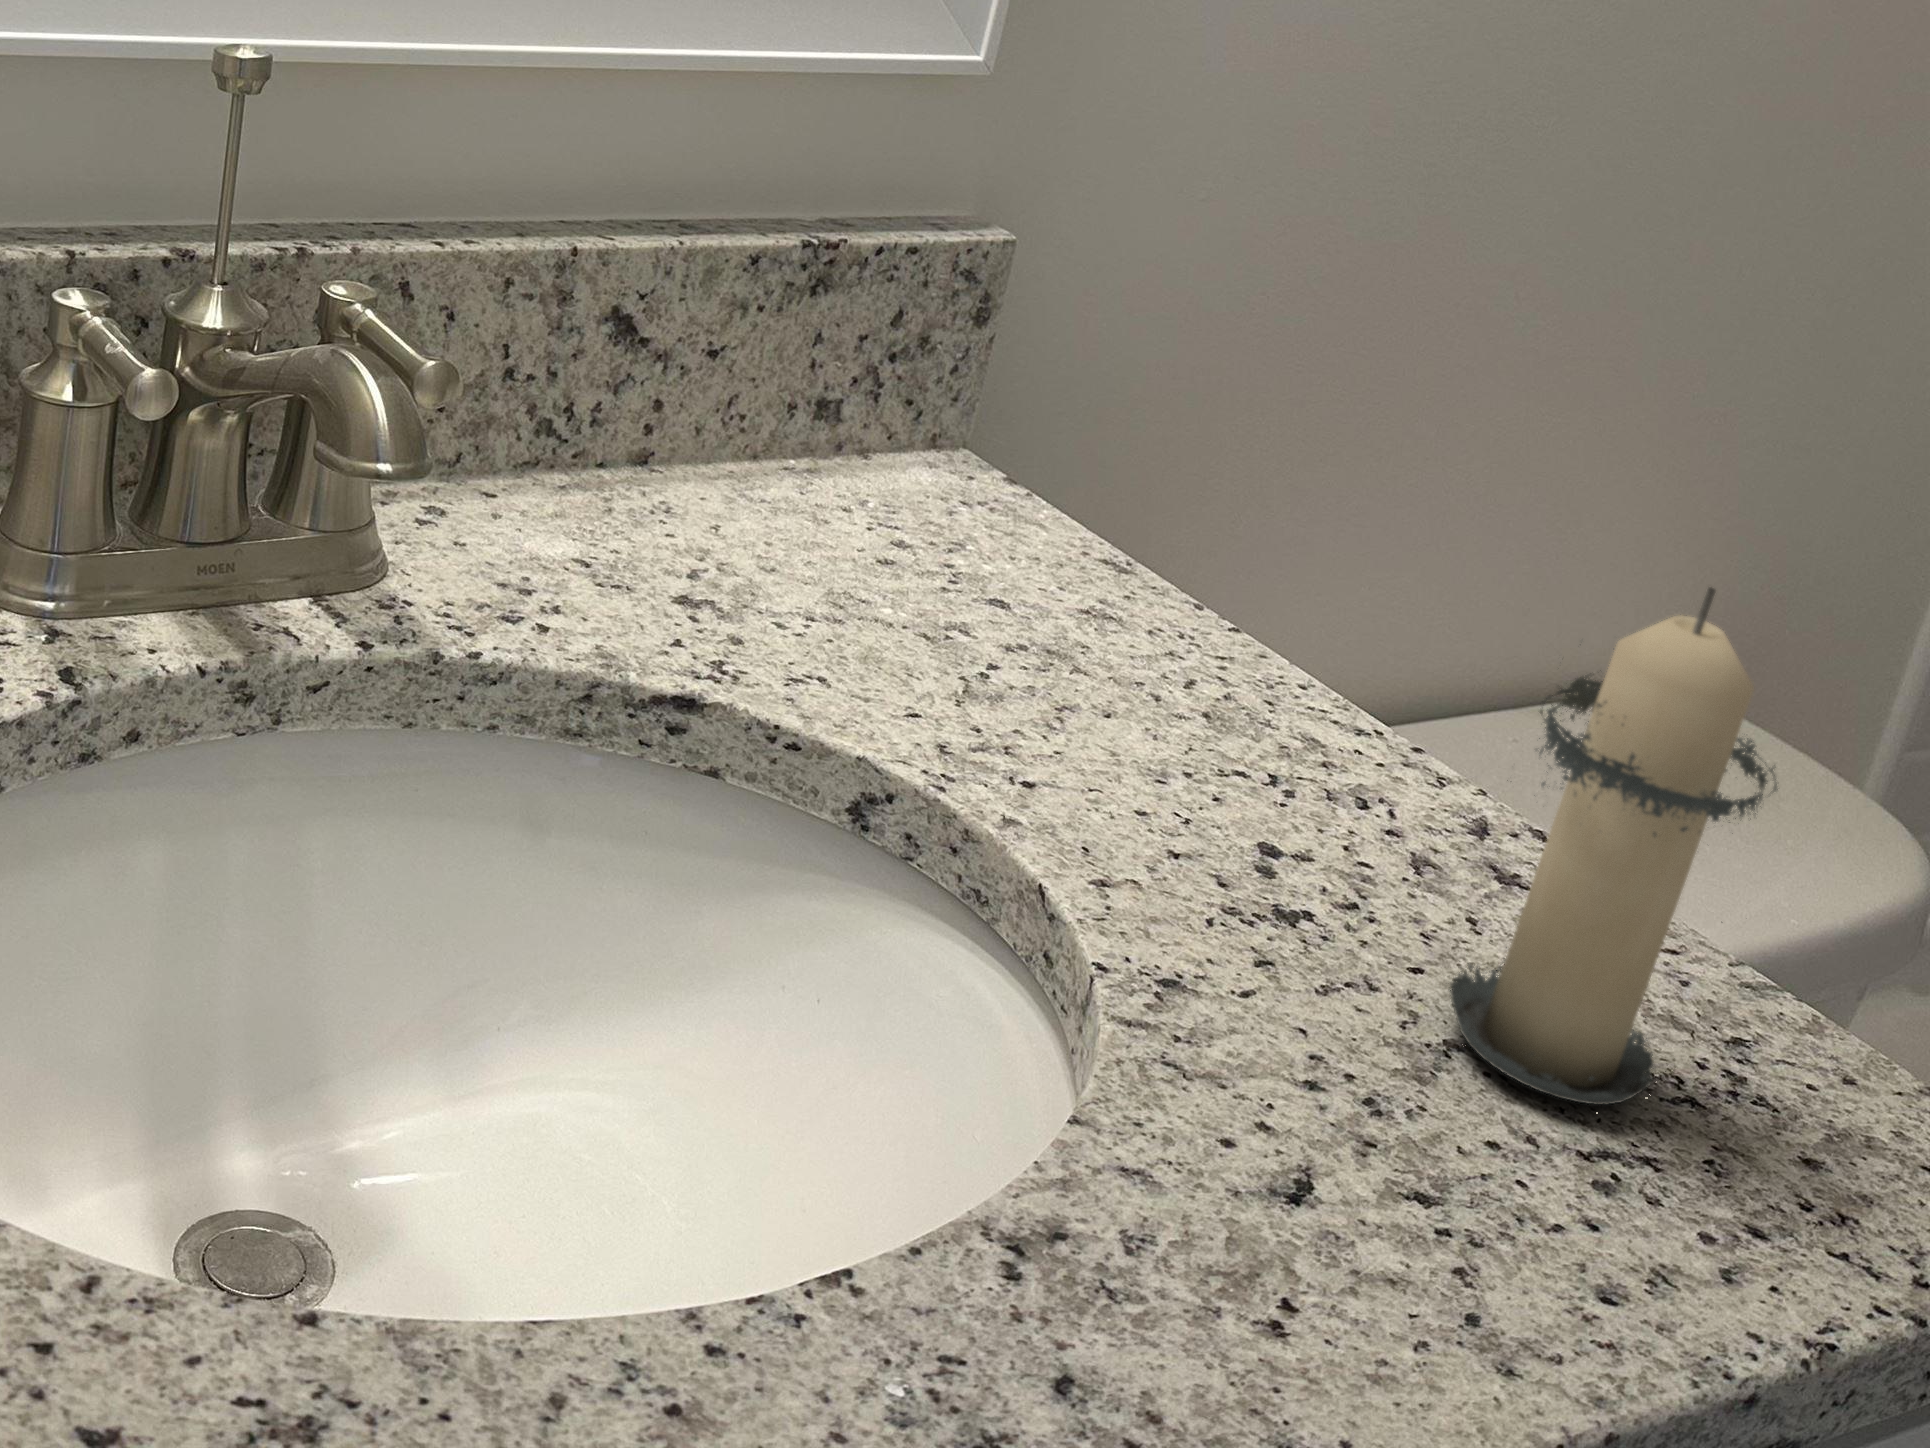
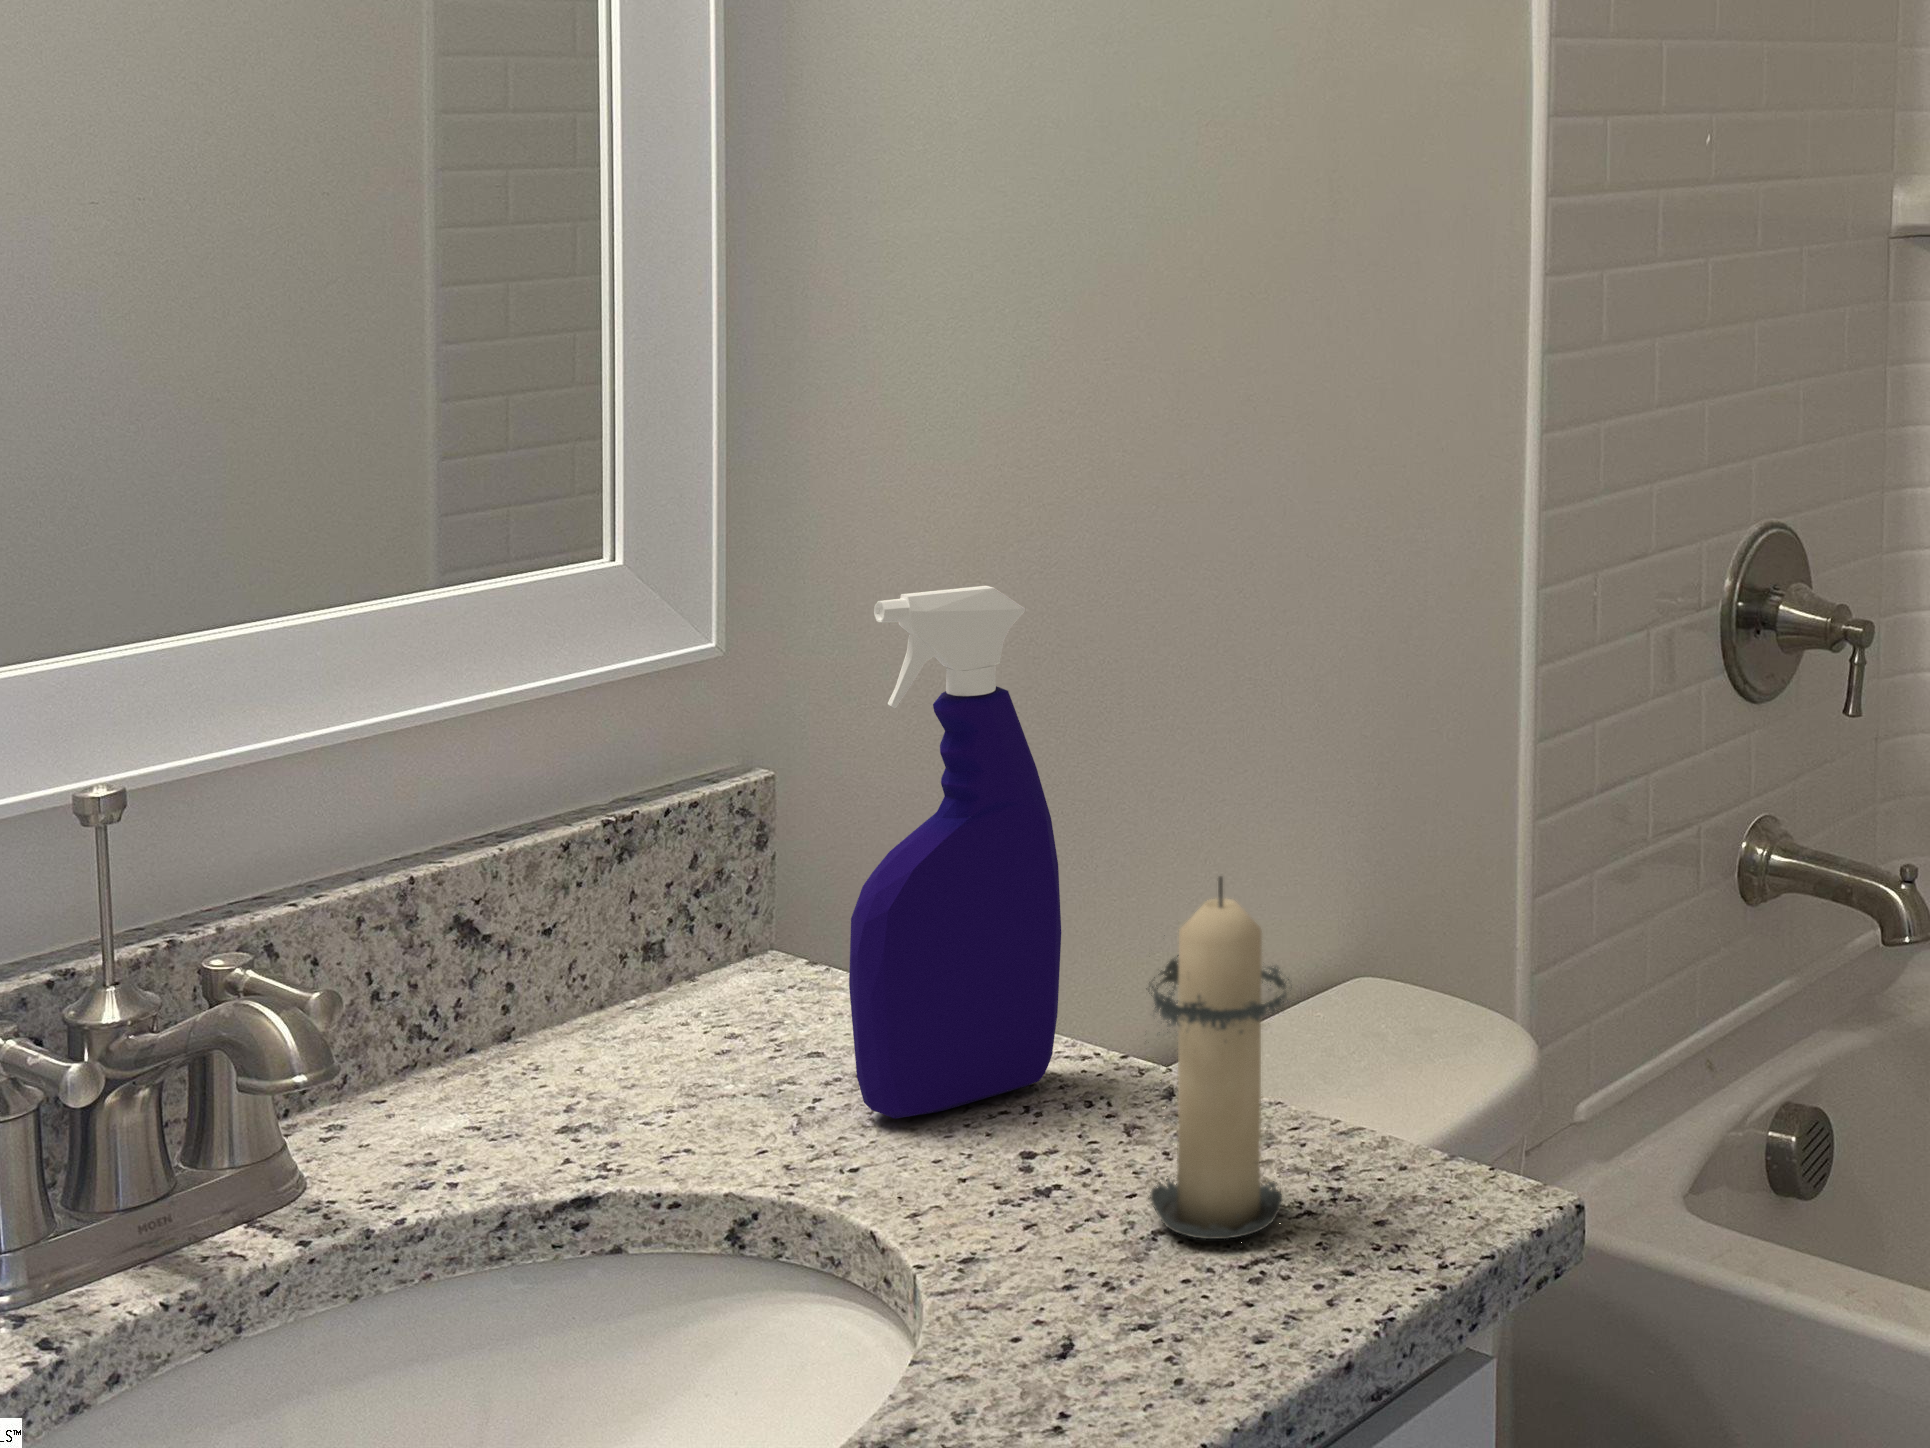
spray bottle: none [1057,43,1464,745] -> present [849,586,1061,1119]

